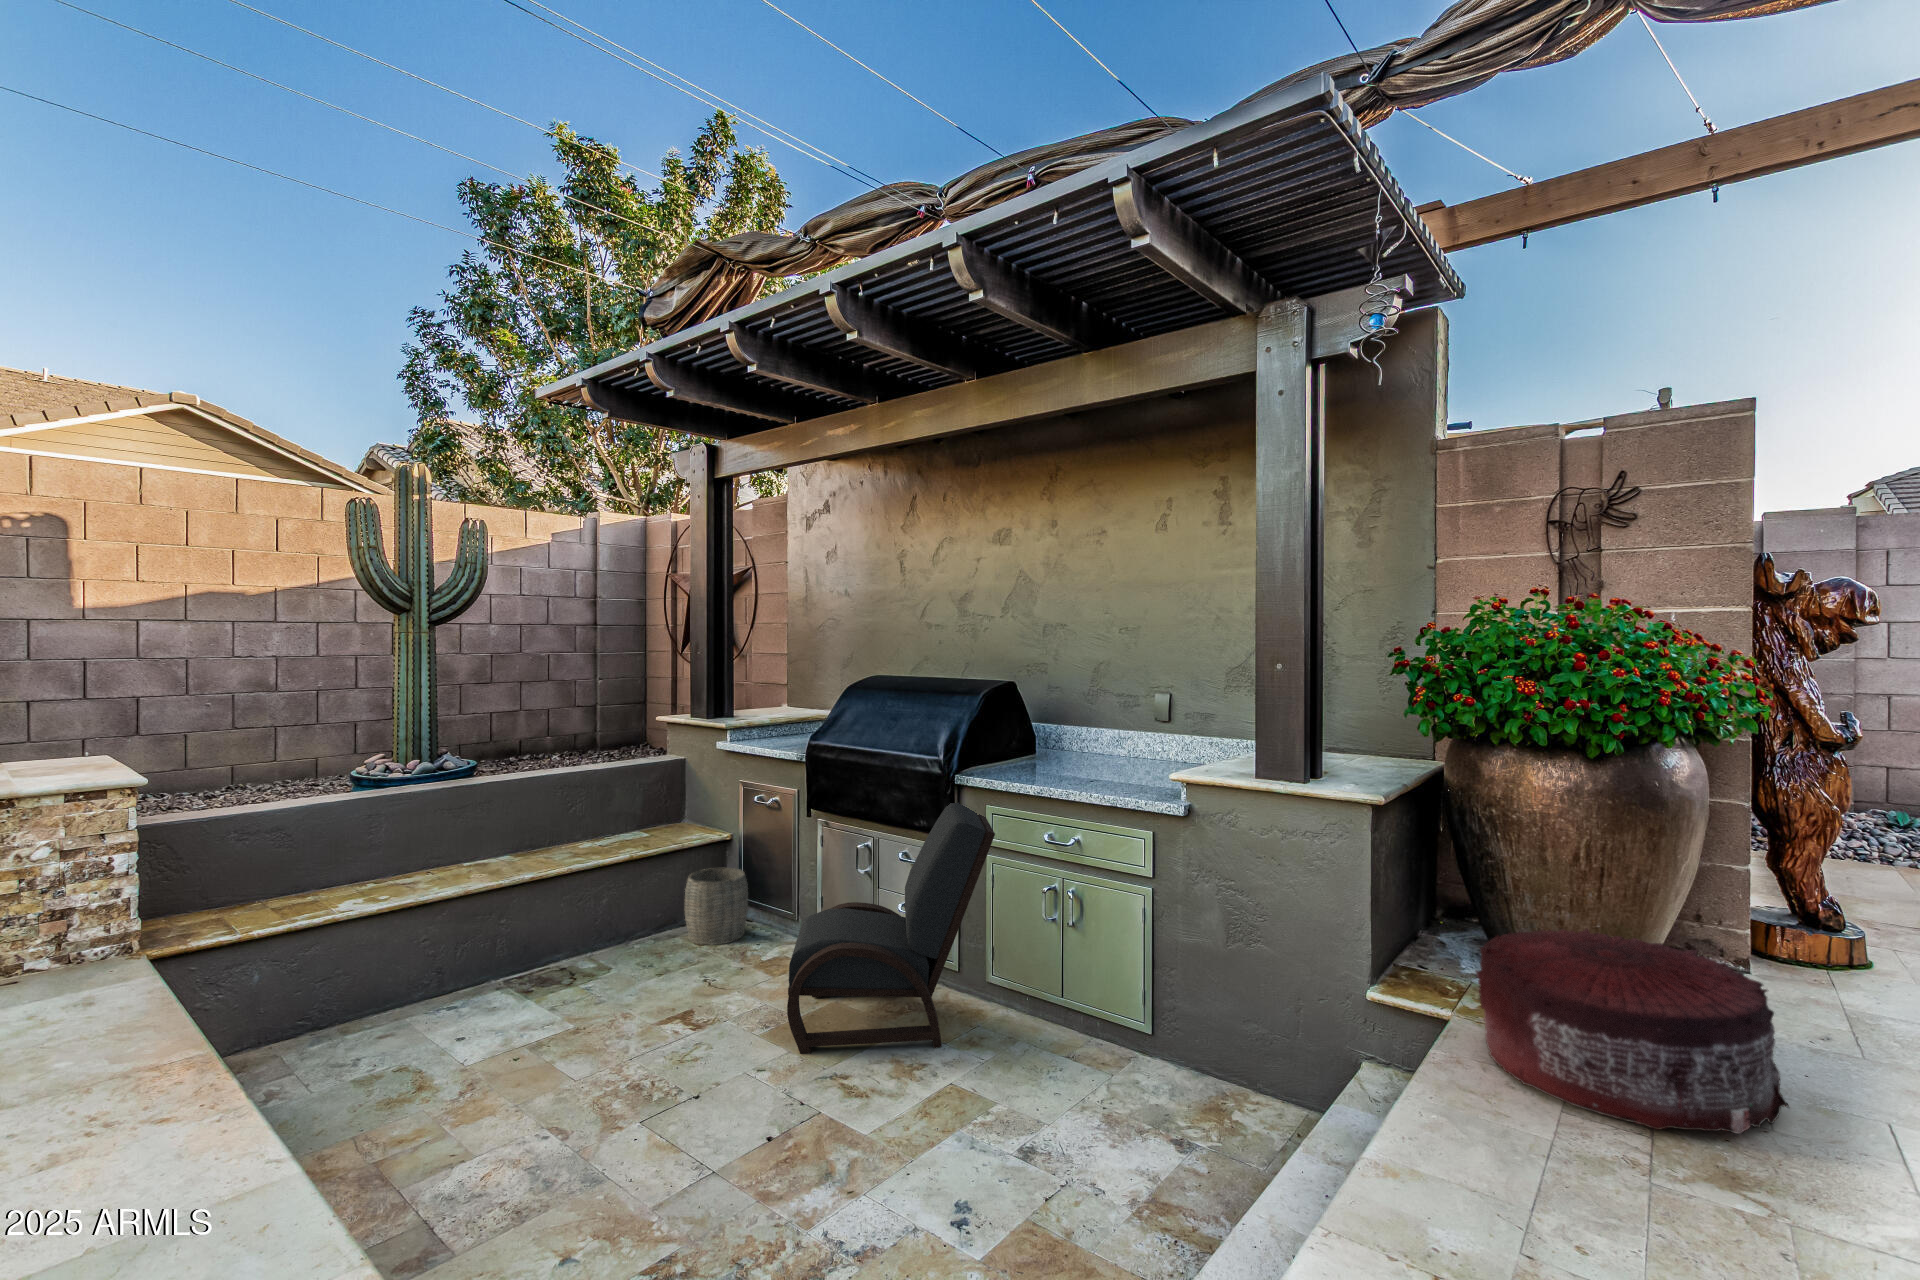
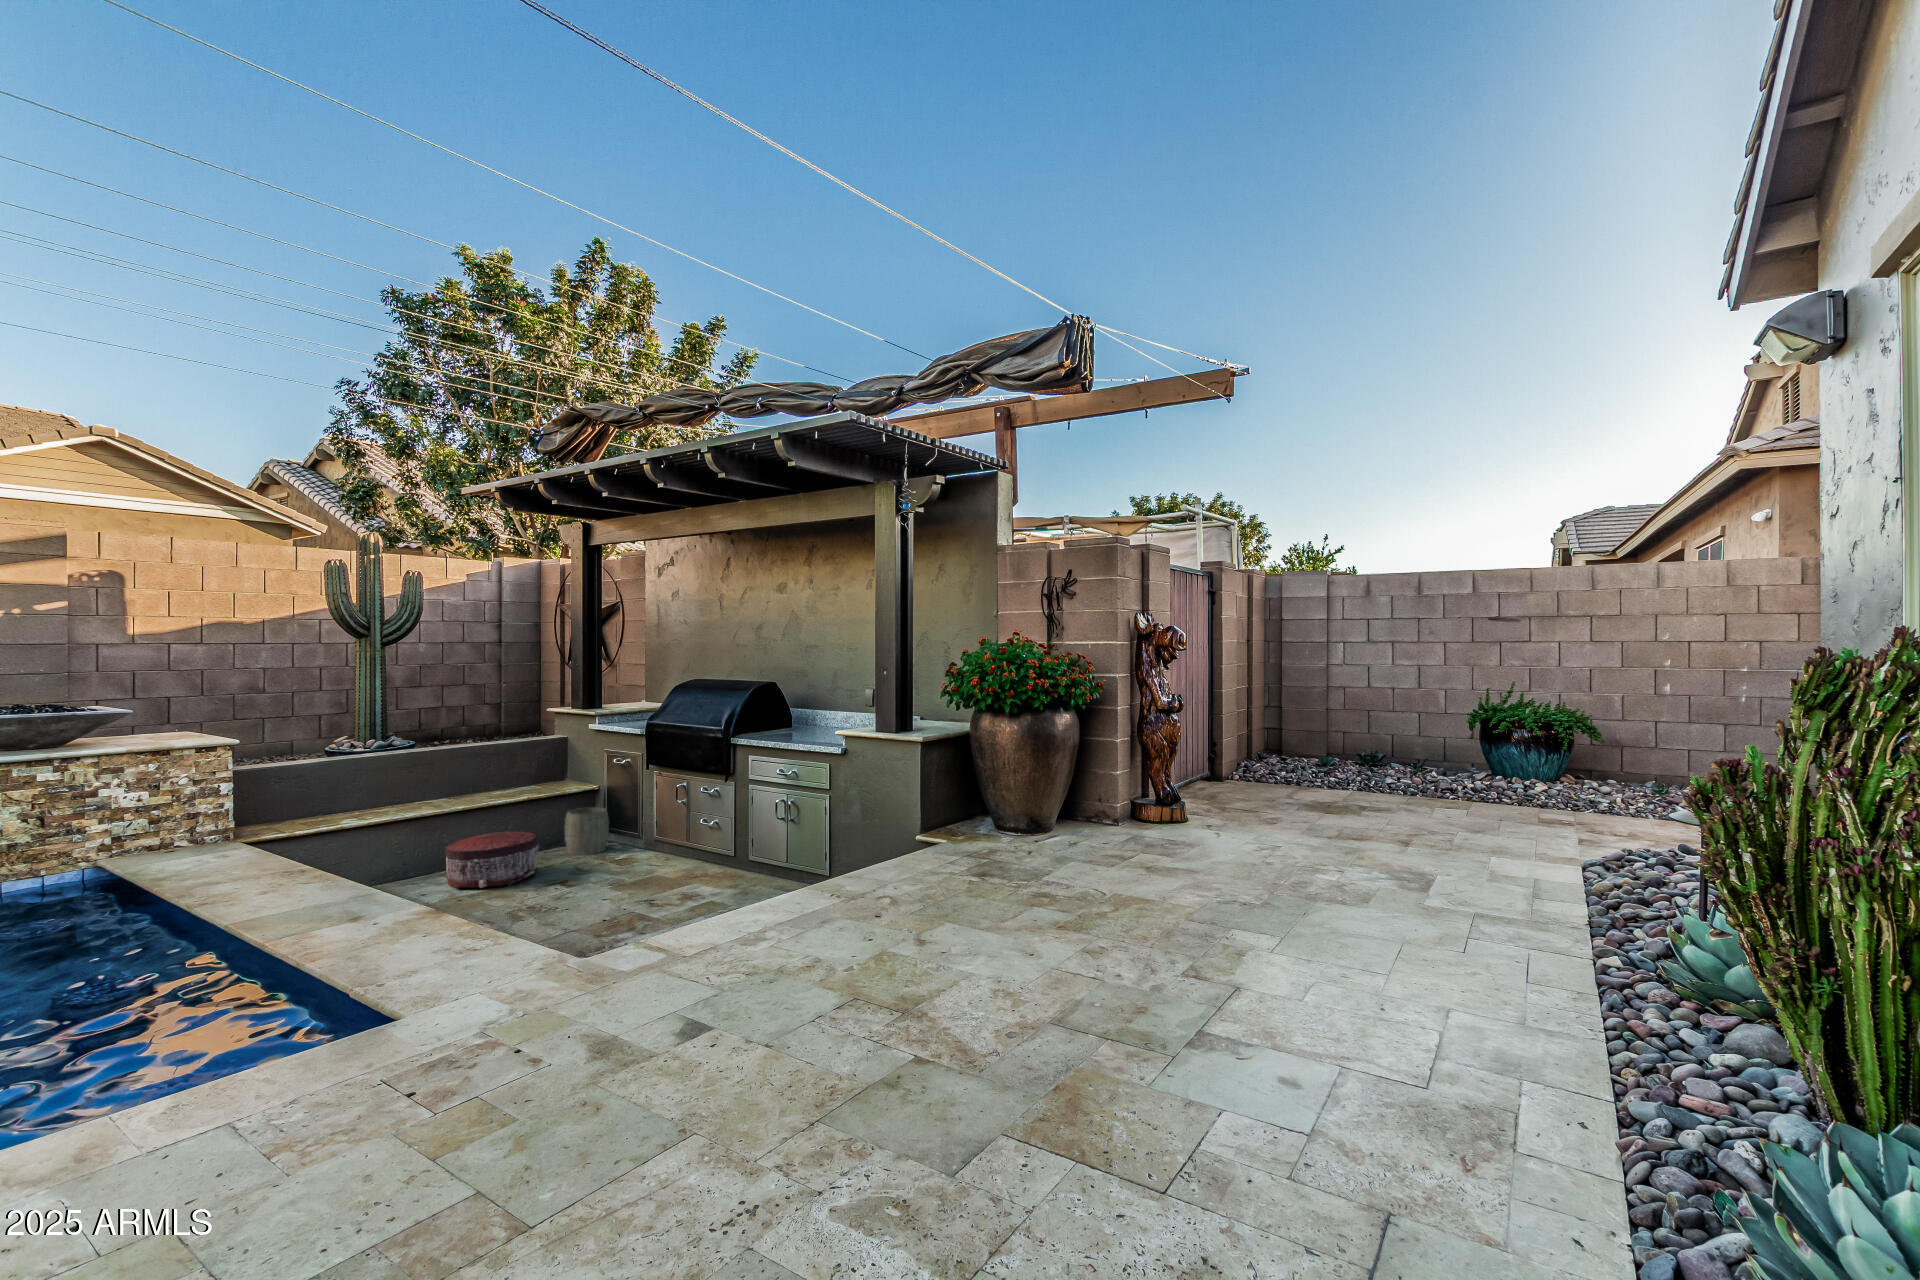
lounge chair: present [787,803,995,1054] -> none [621,755,749,894]
pouf: present [1476,929,1789,1134] -> present [445,831,539,888]

